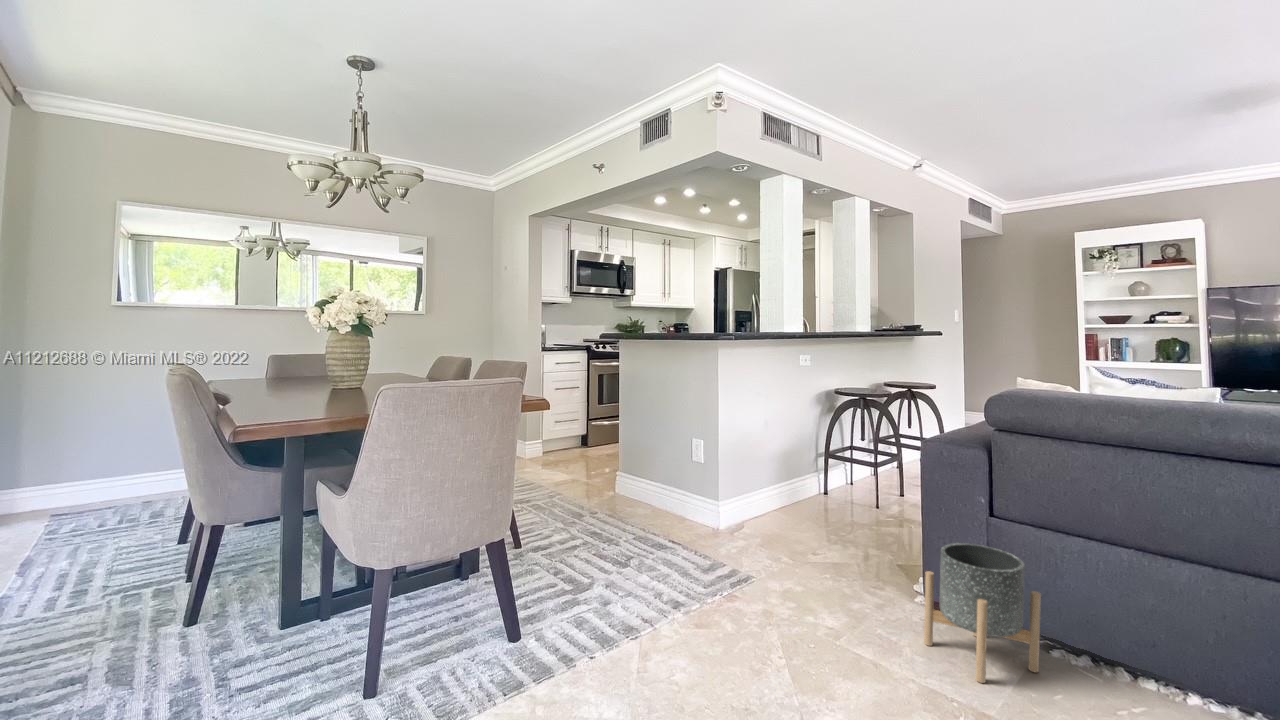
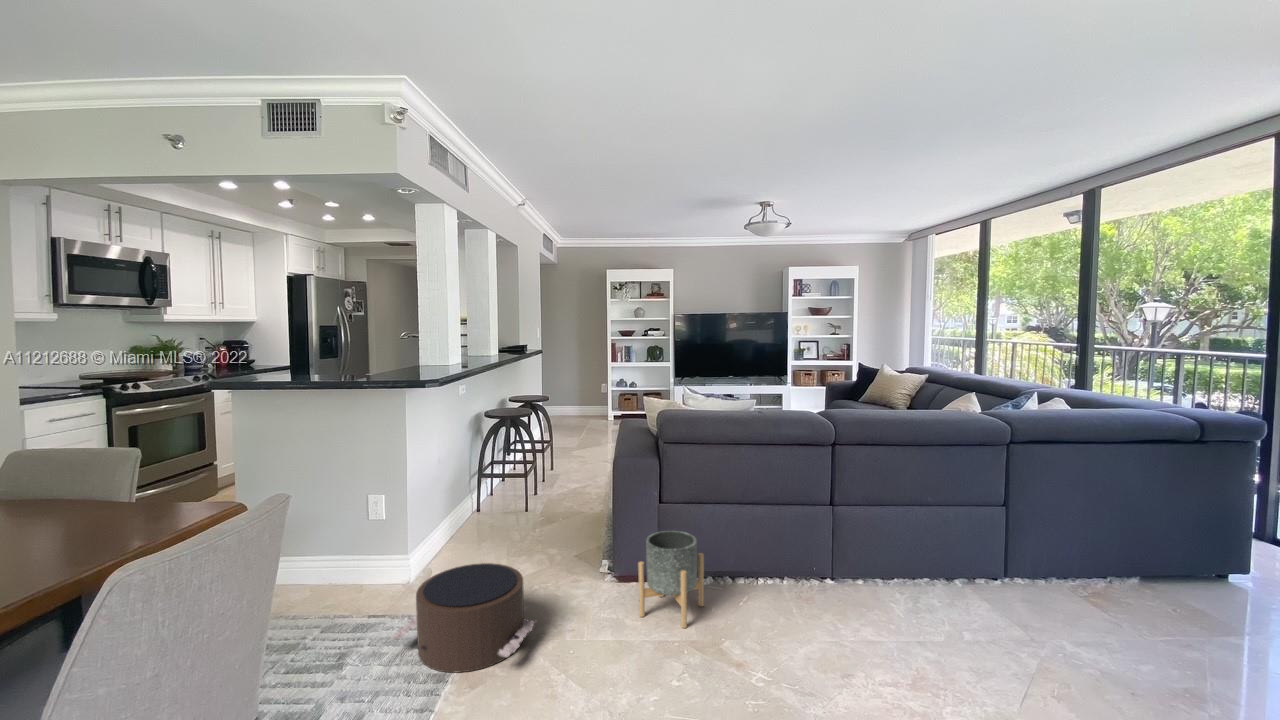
pouf: none [661,516,787,615] -> present [392,563,535,673]

